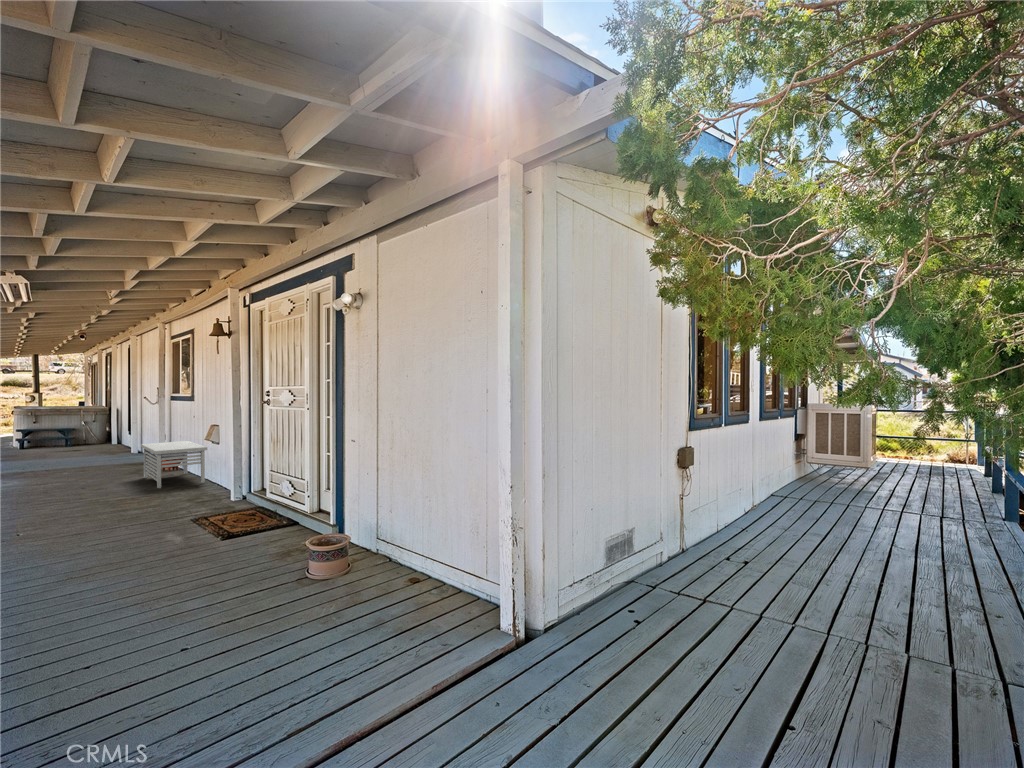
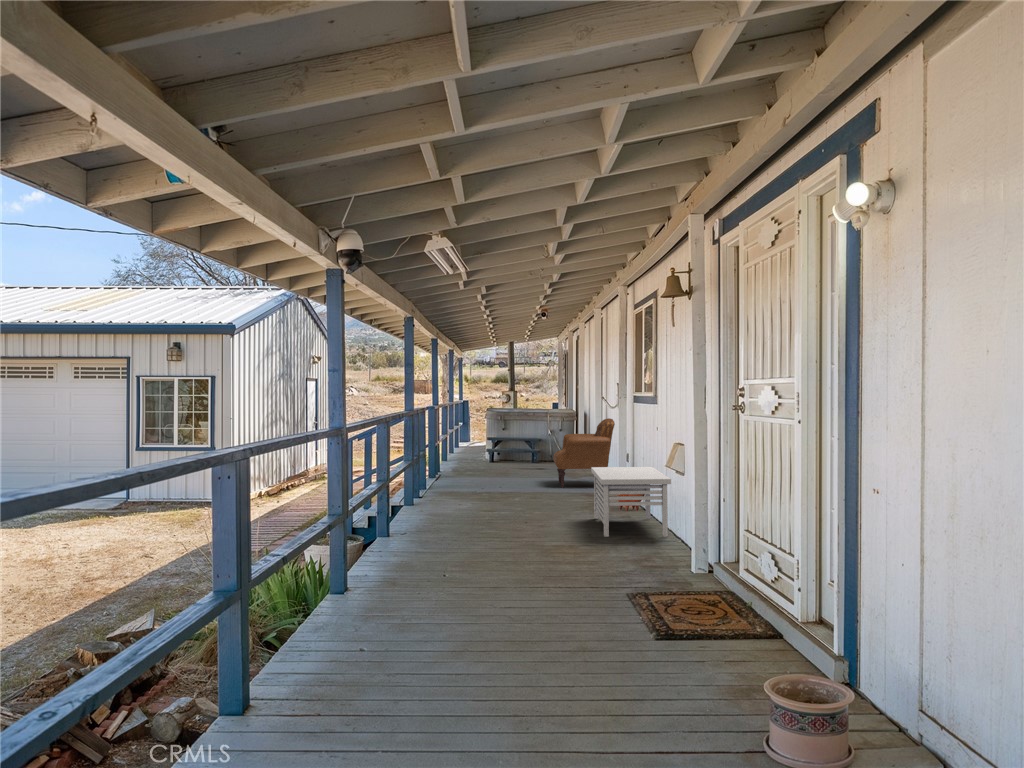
armchair: none [96,411,150,461] -> present [553,418,615,488]

